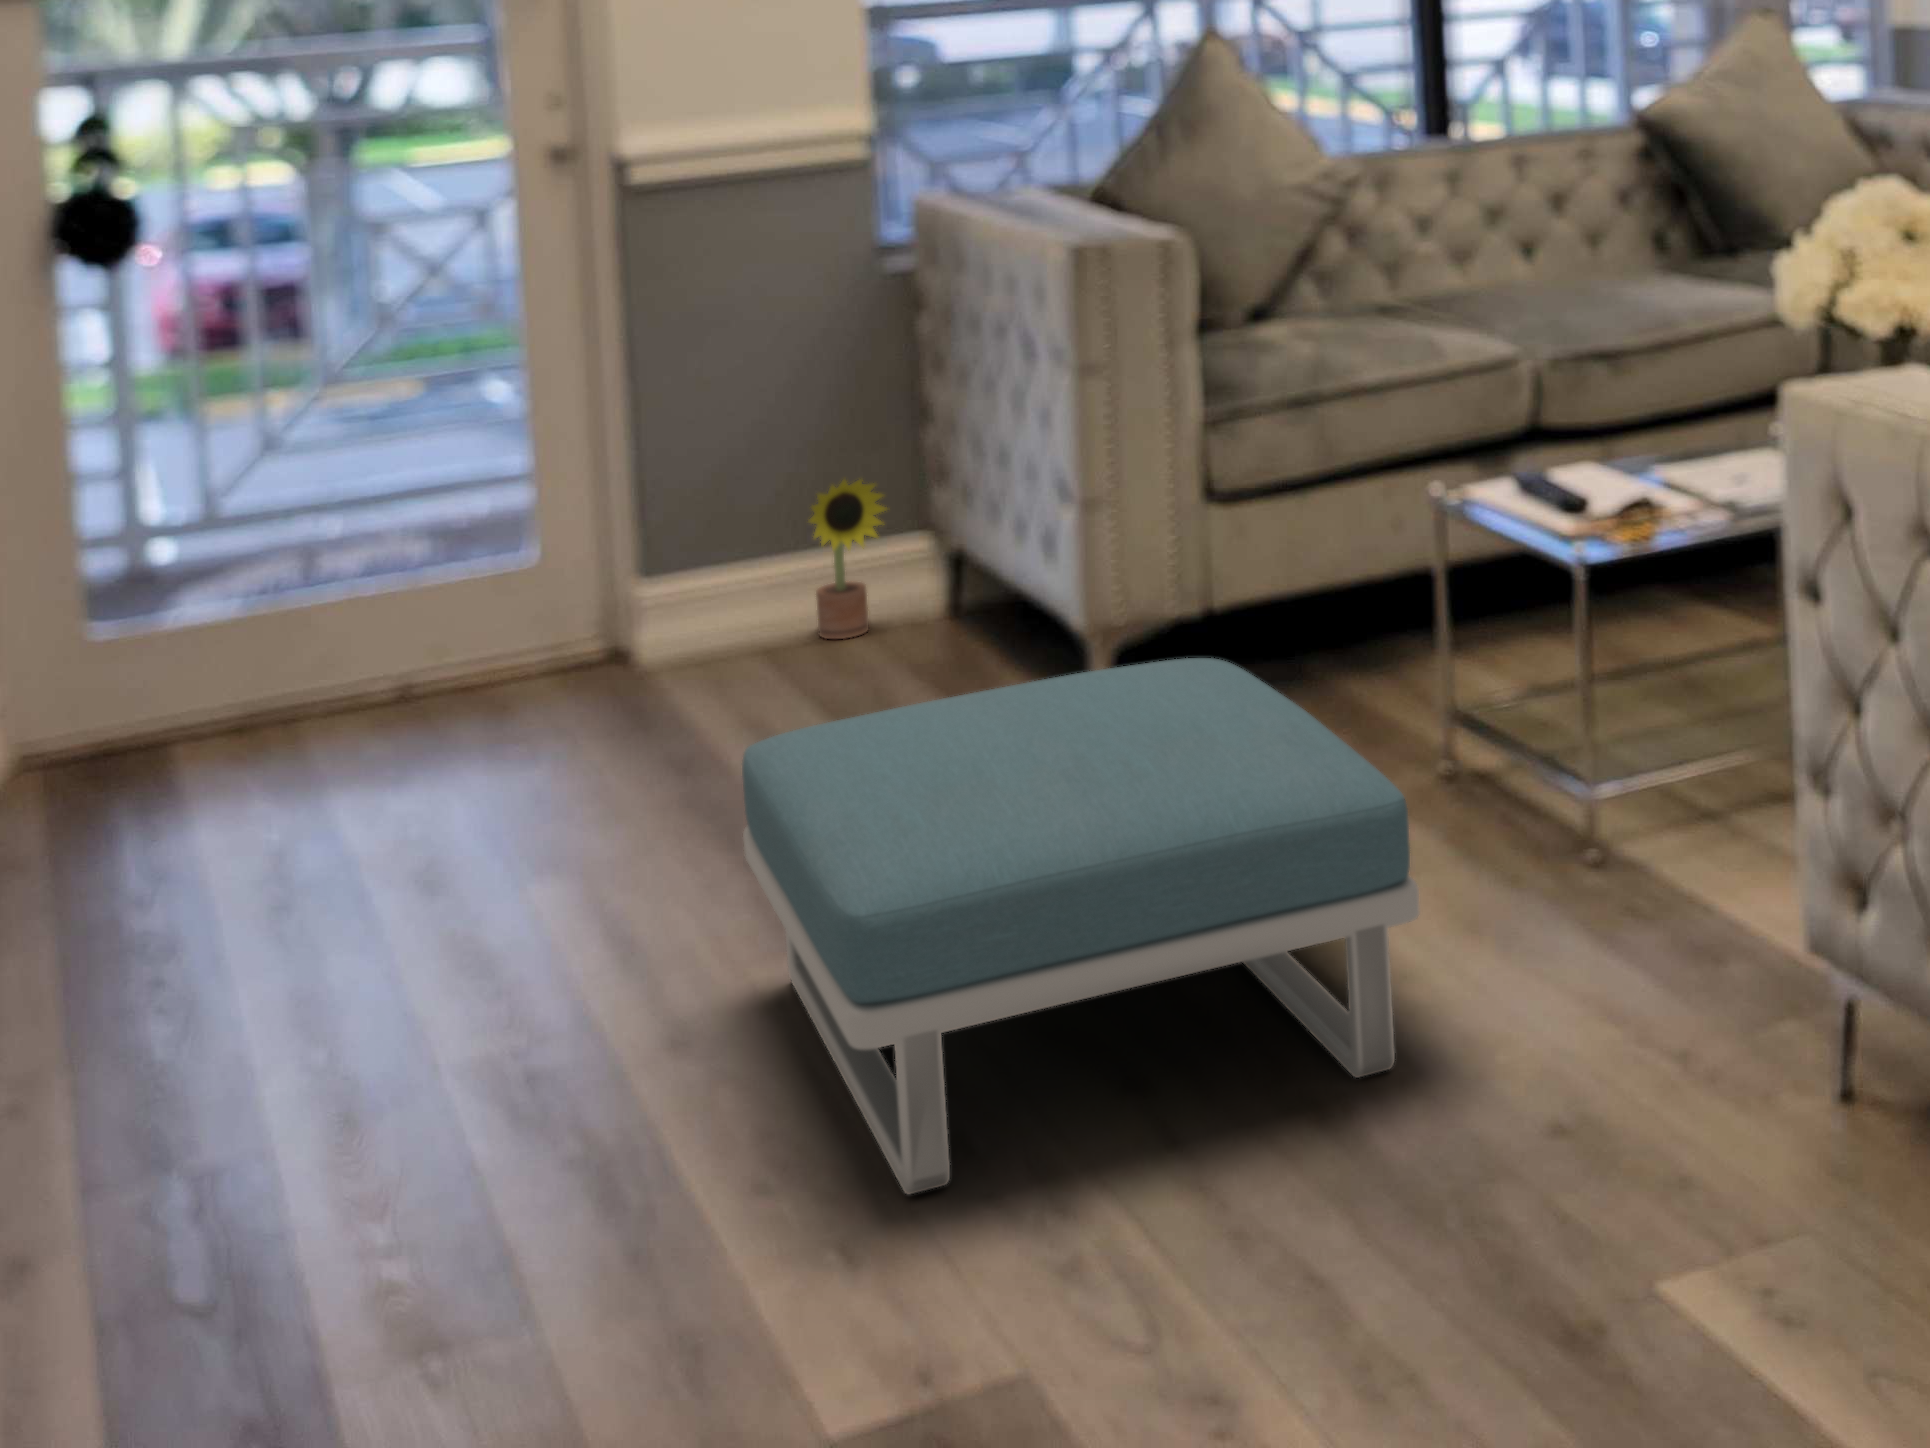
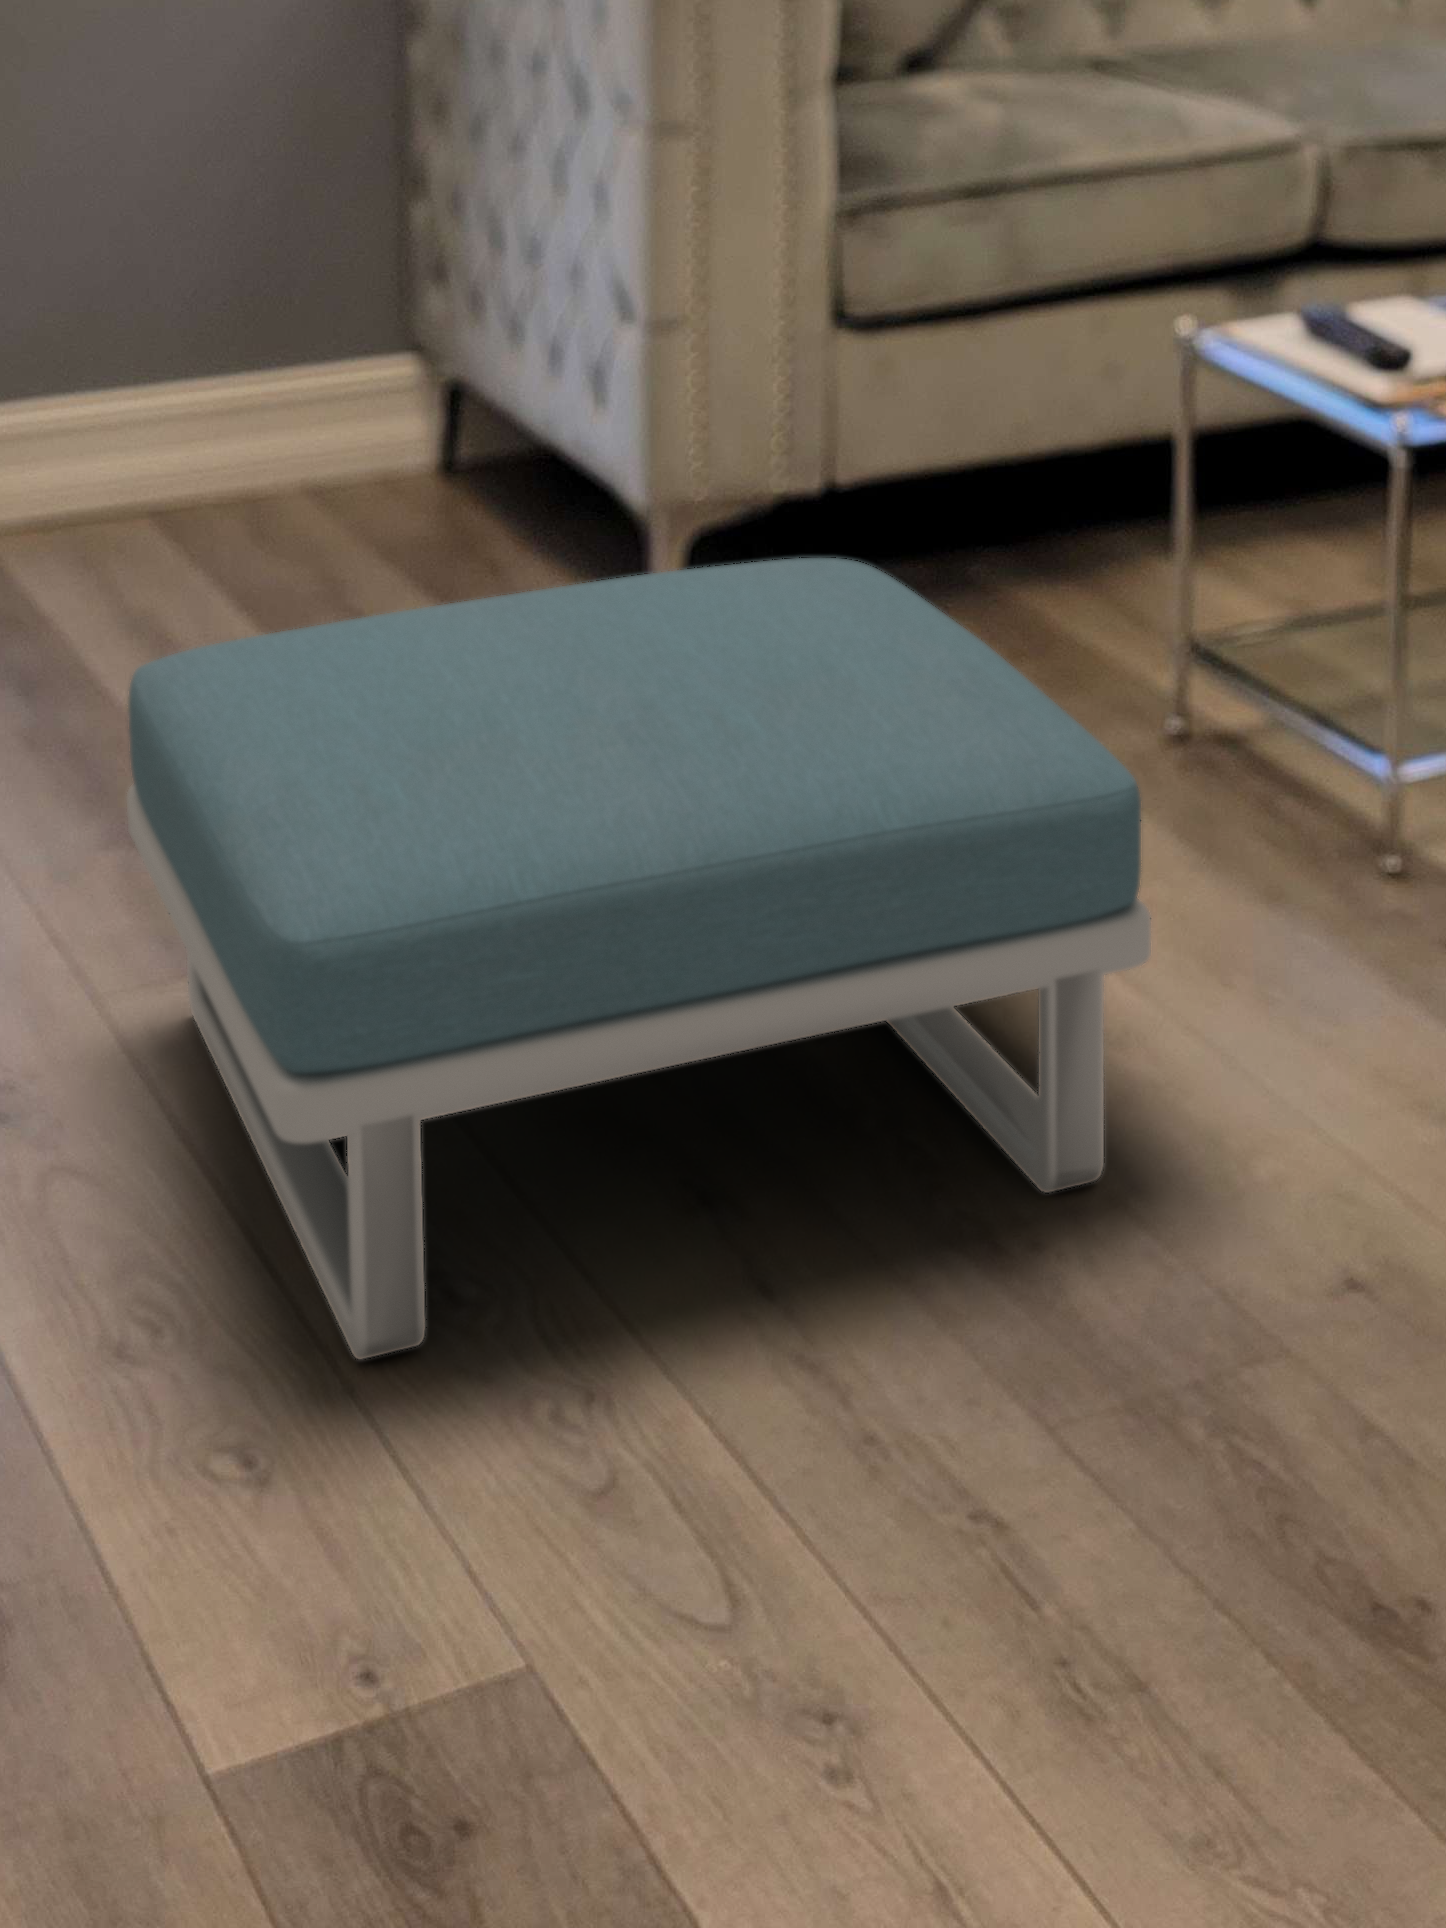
decorative plant: present [809,480,887,639] -> none [245,267,368,500]

